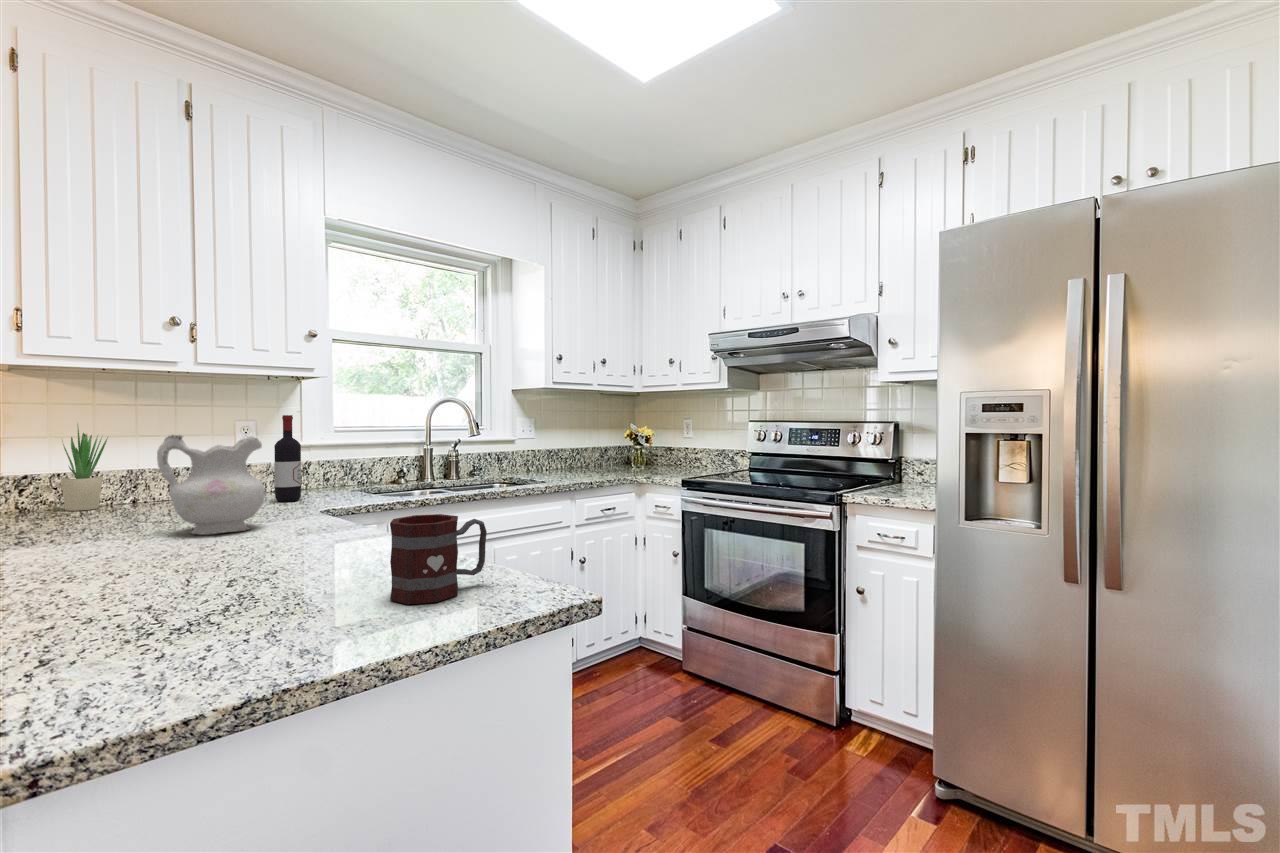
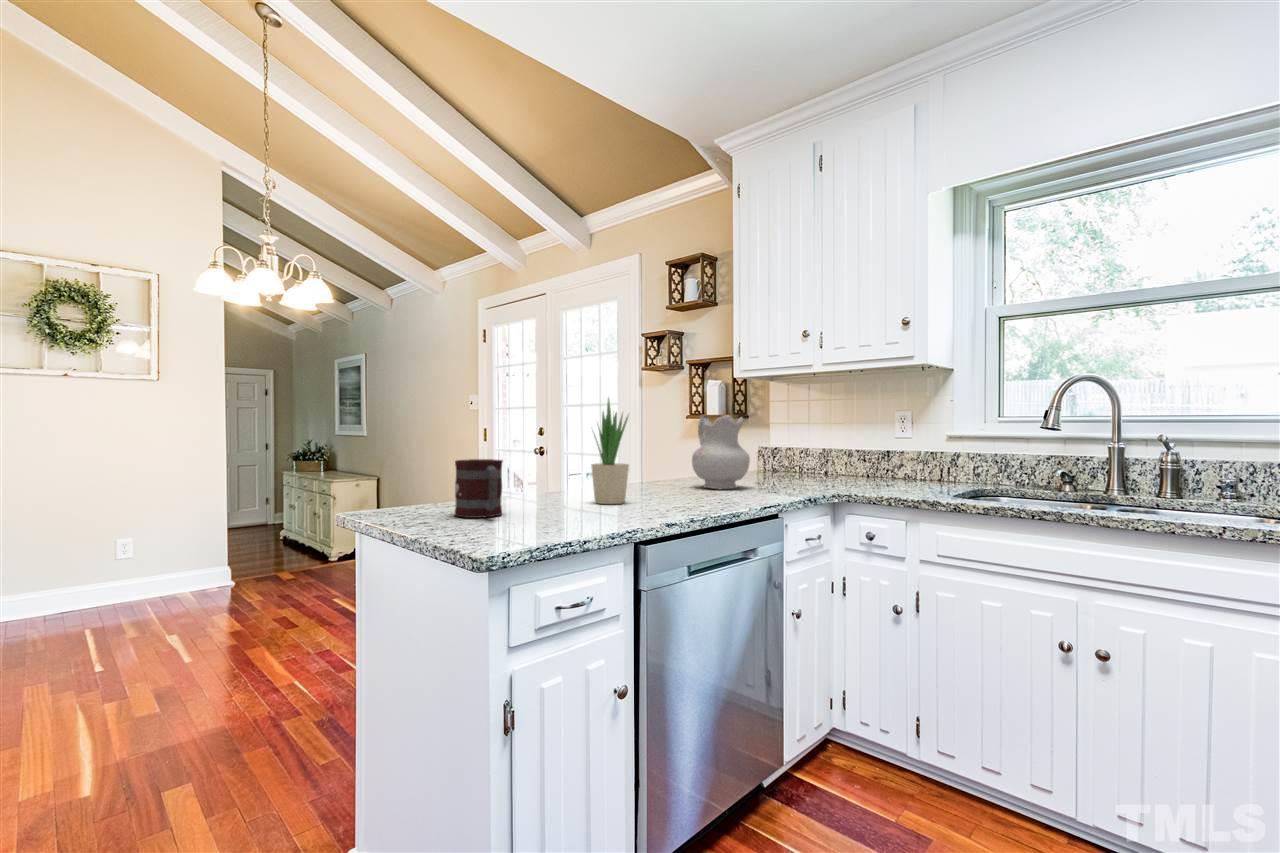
wine bottle: present [274,415,301,502] -> none [868,400,893,487]
potted plant: present [61,424,108,511] -> present [591,398,629,504]

